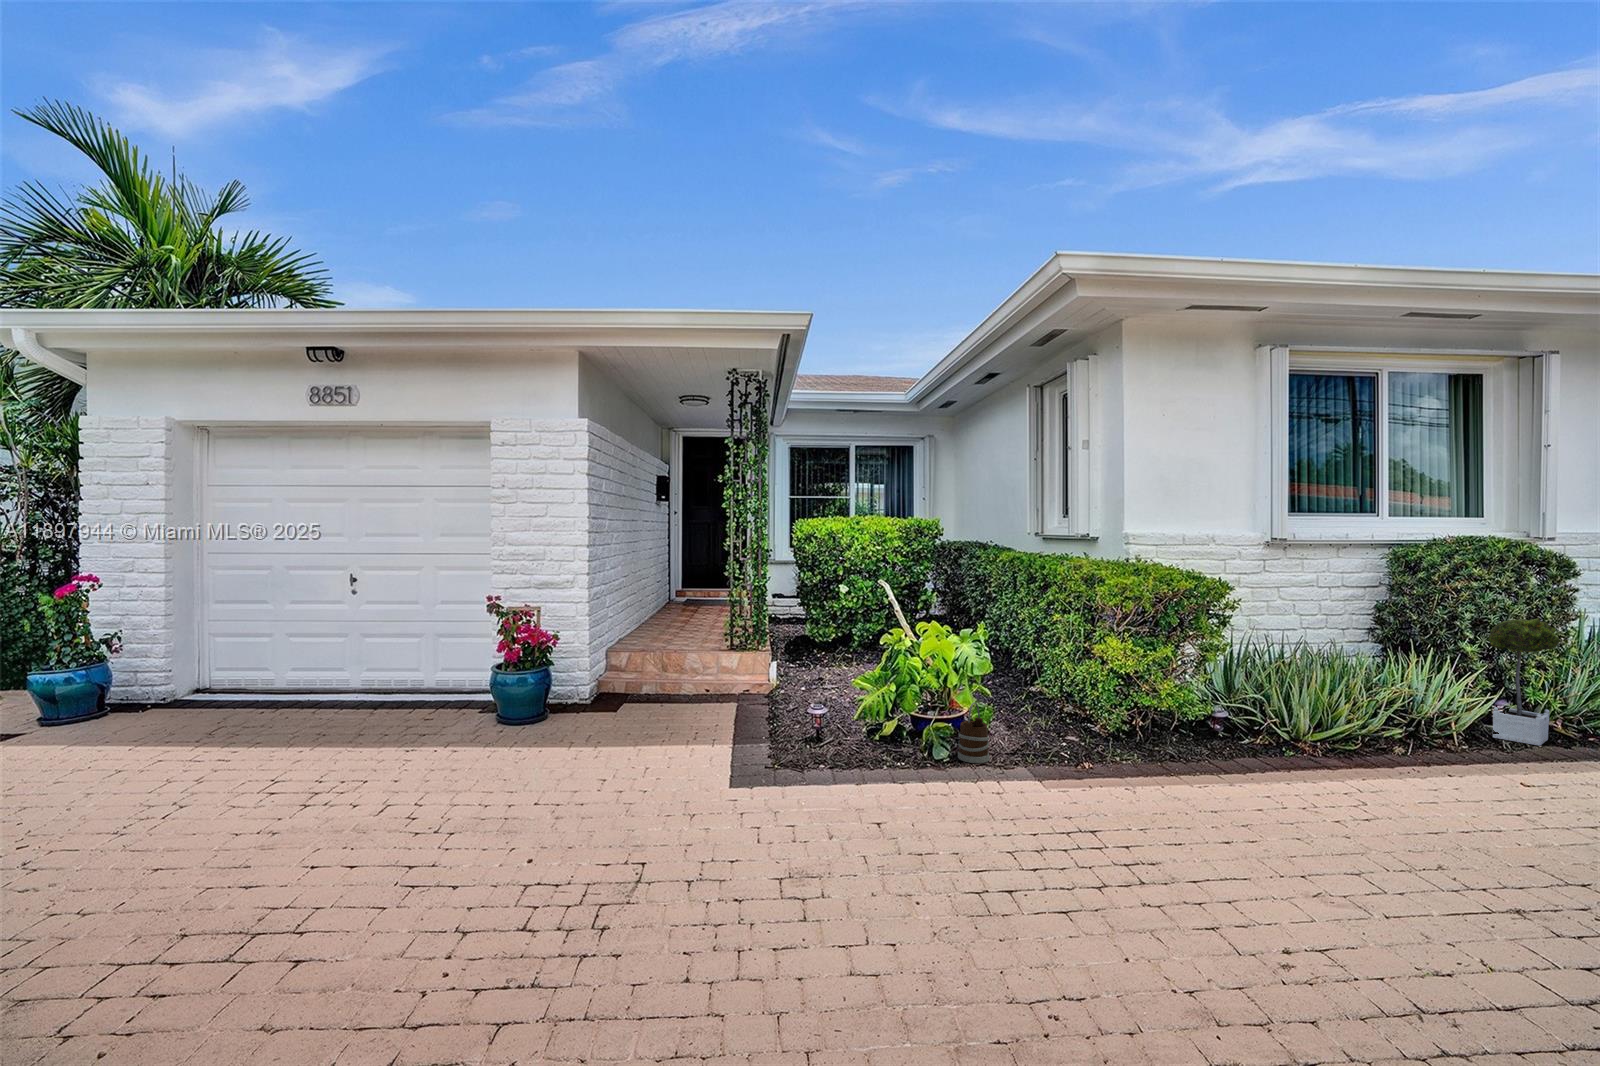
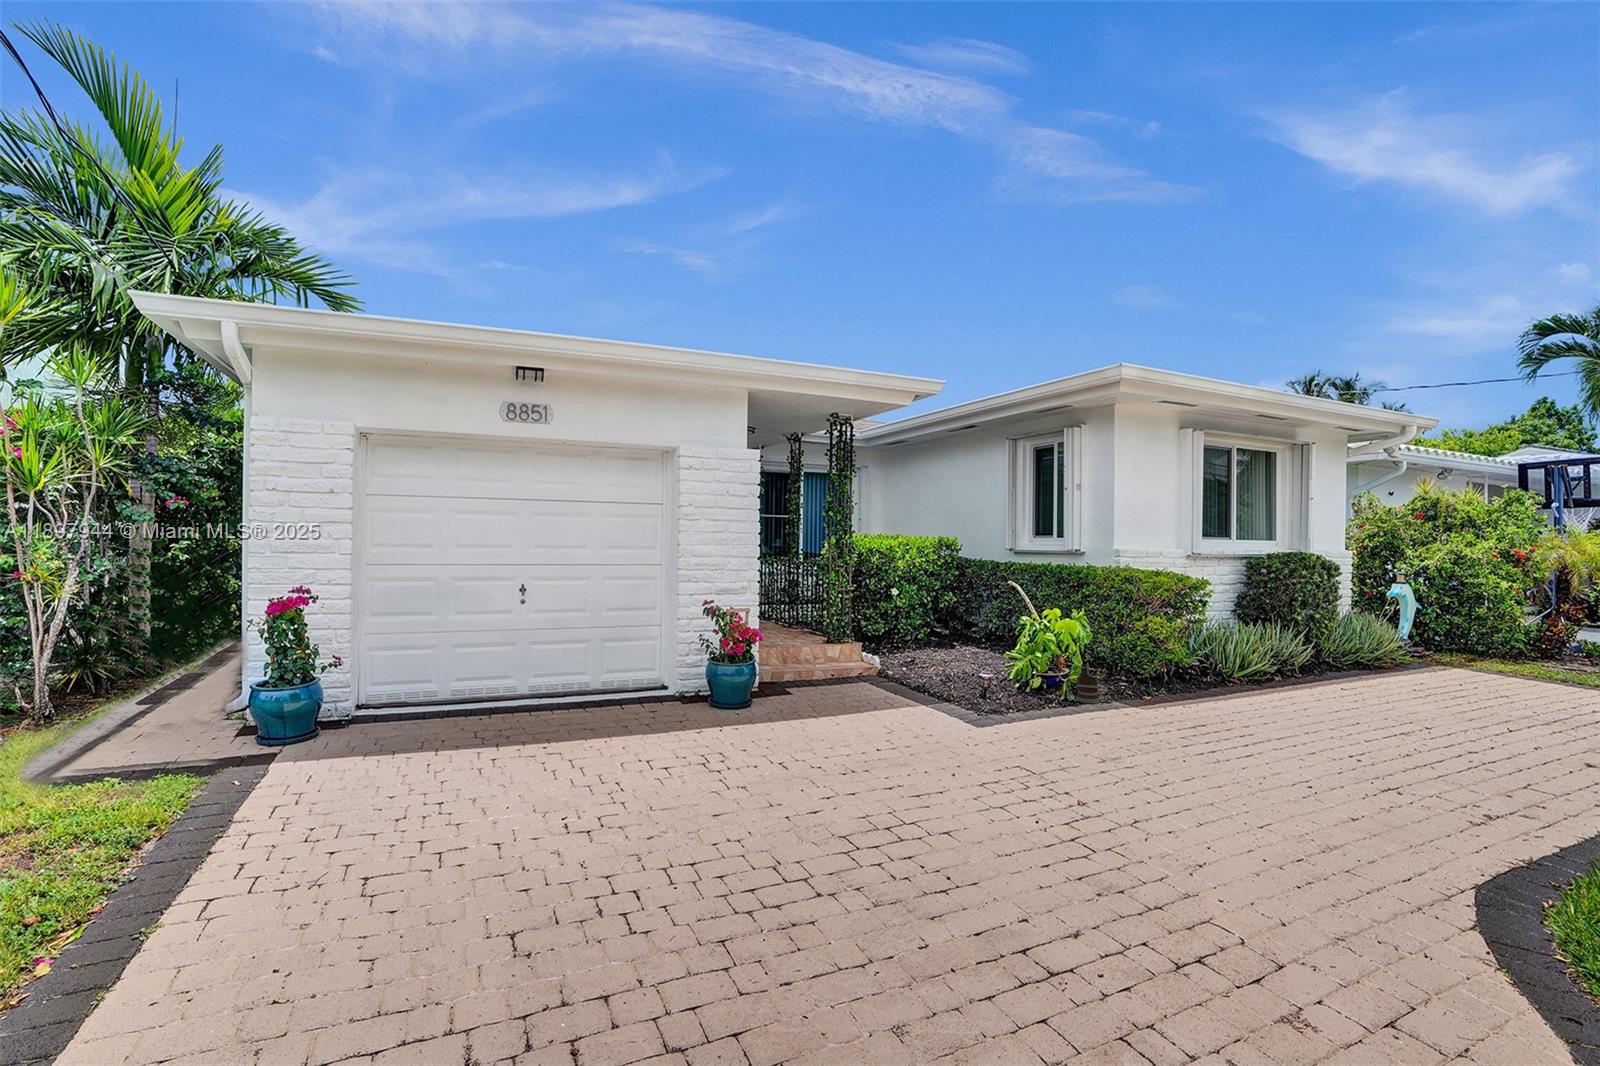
potted tree: present [1488,618,1561,746] -> none [1307,598,1346,673]

